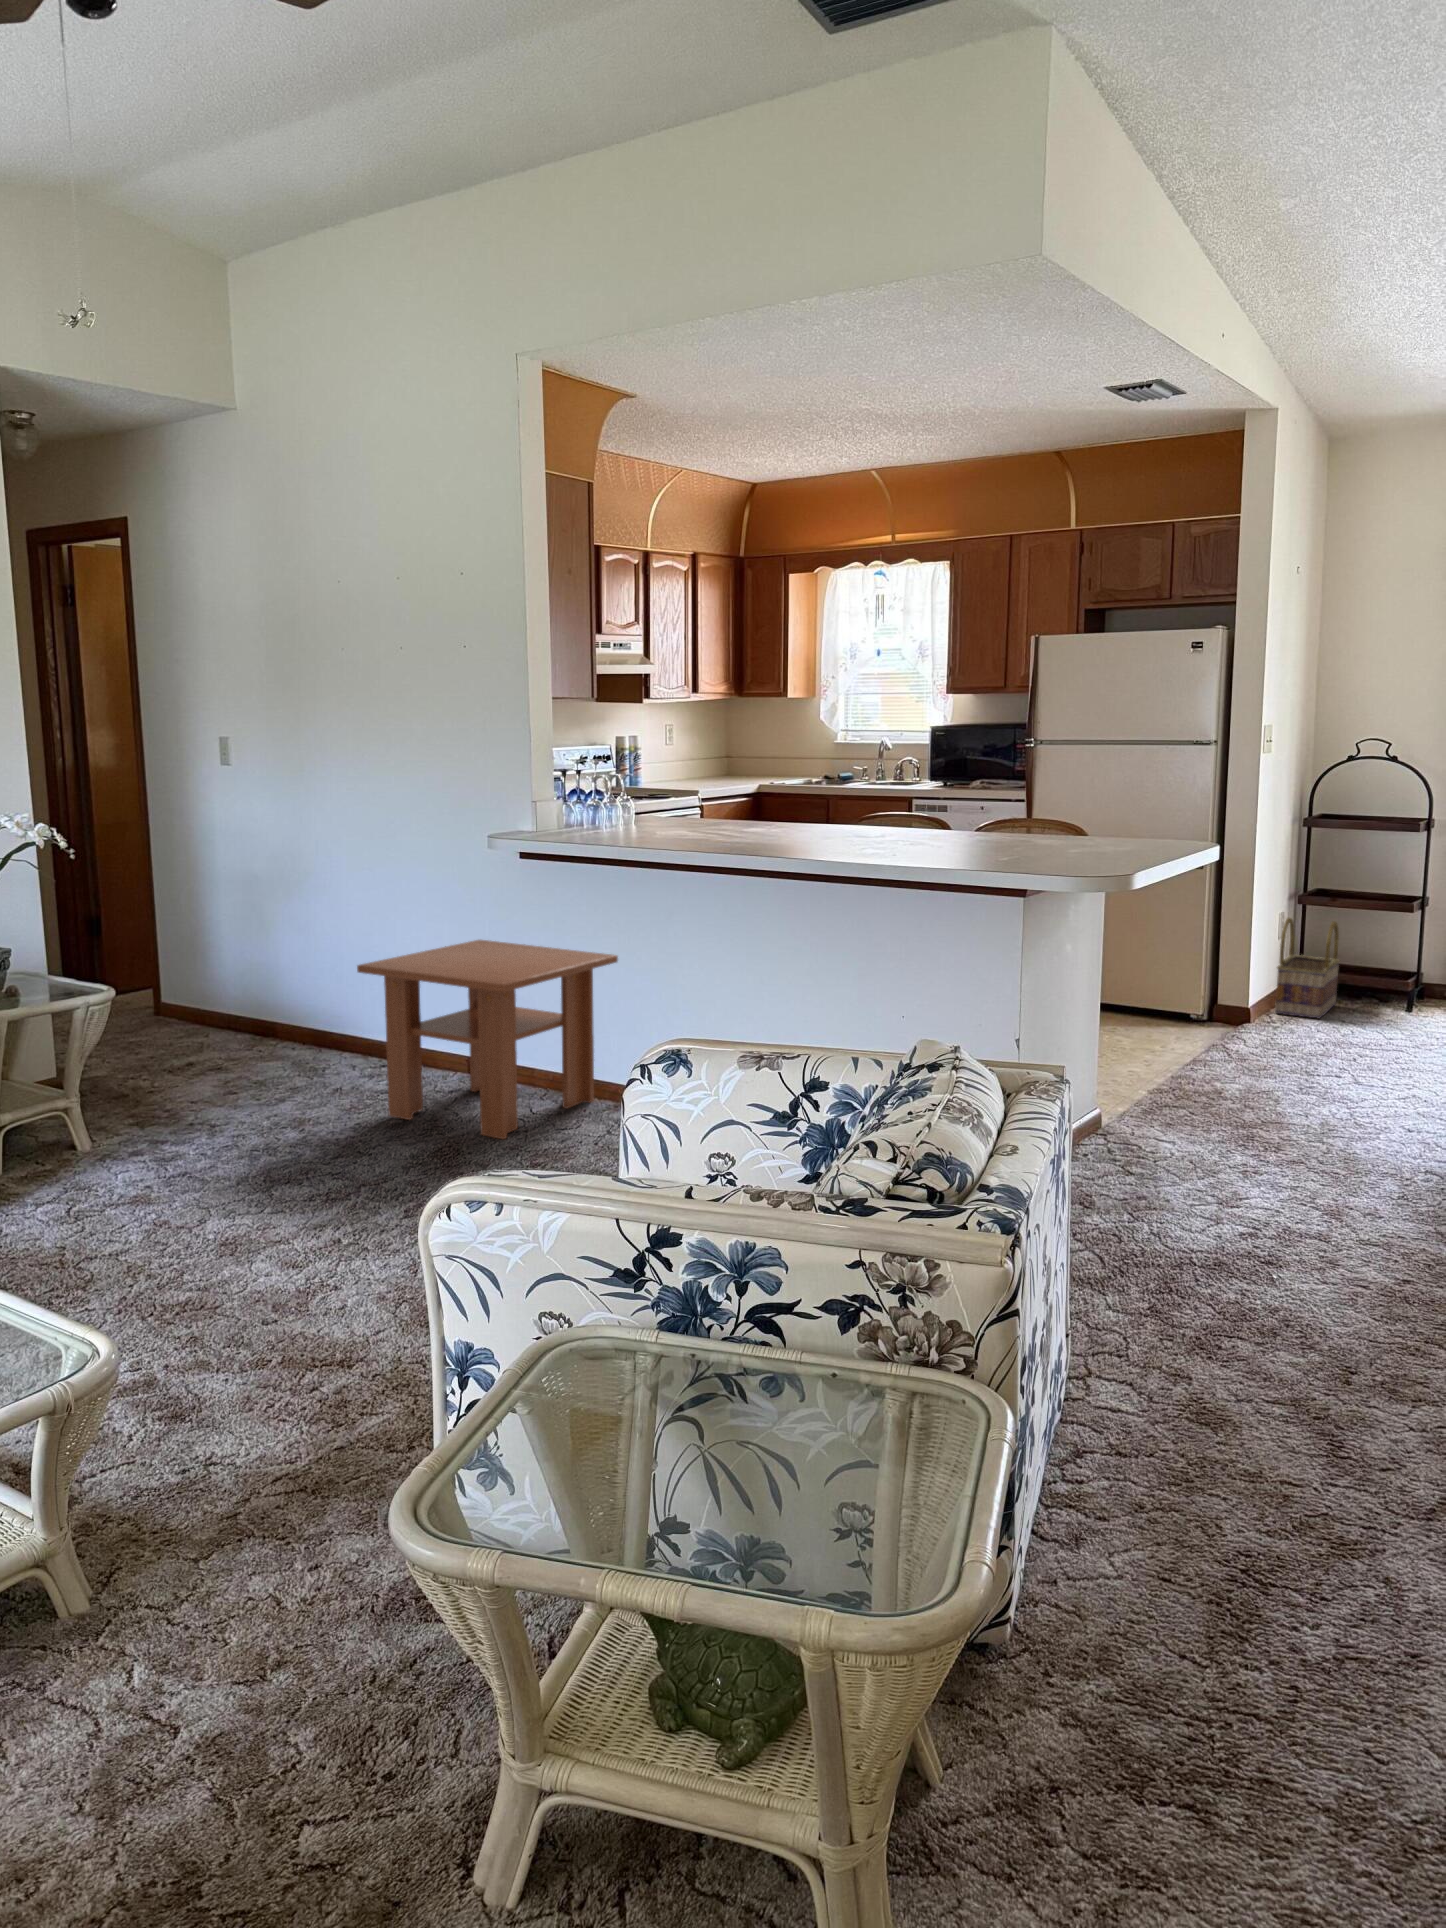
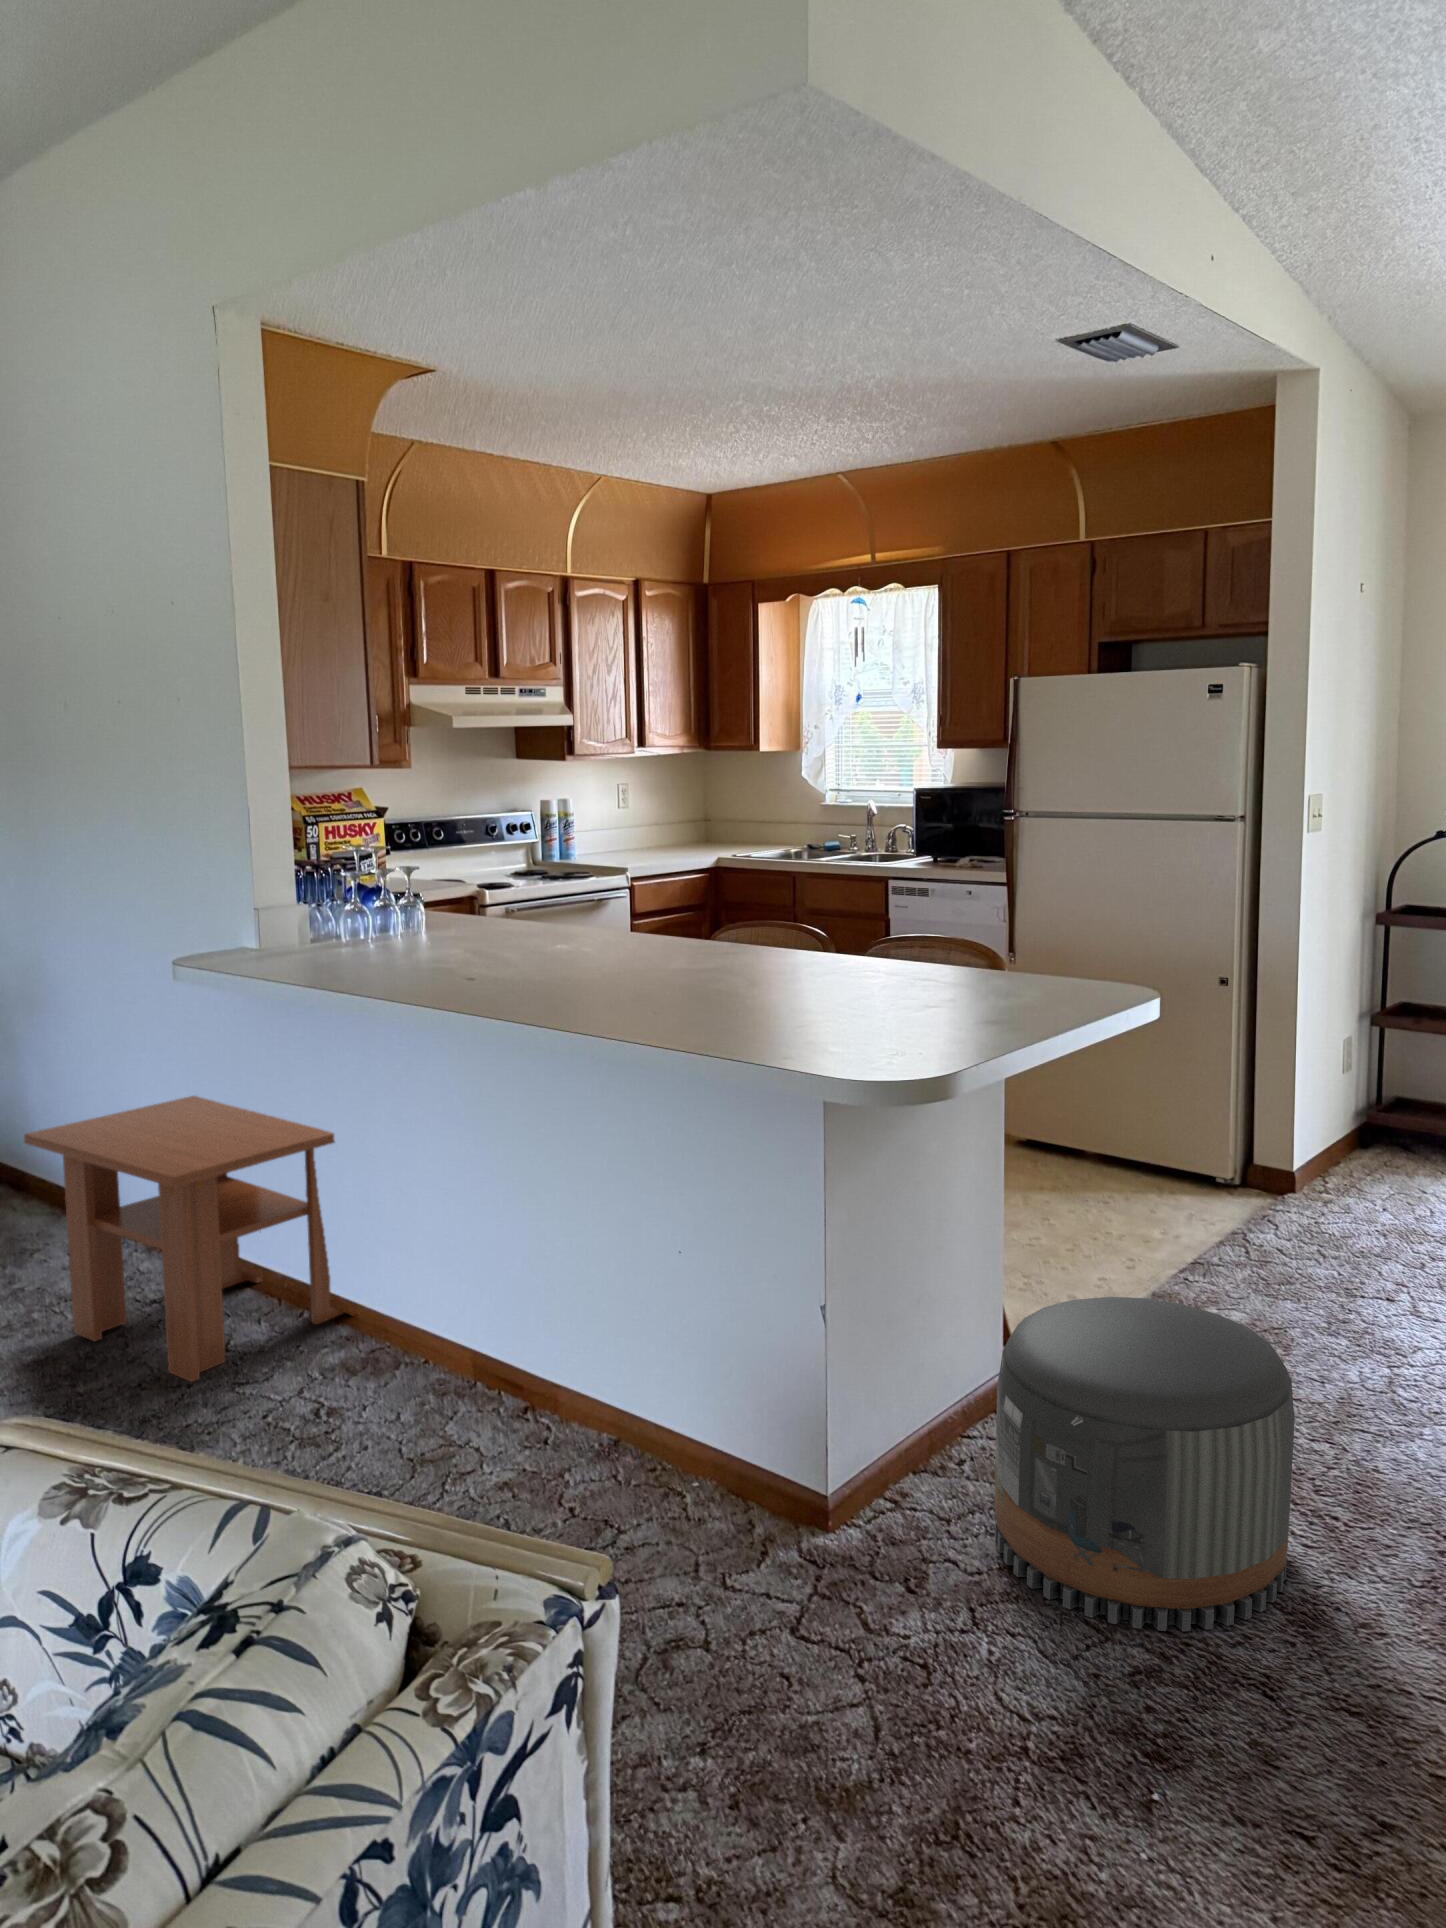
basket: present [1275,918,1340,1018] -> none [1334,1044,1424,1181]
pouf: none [1119,1044,1327,1236] -> present [994,1297,1295,1631]

